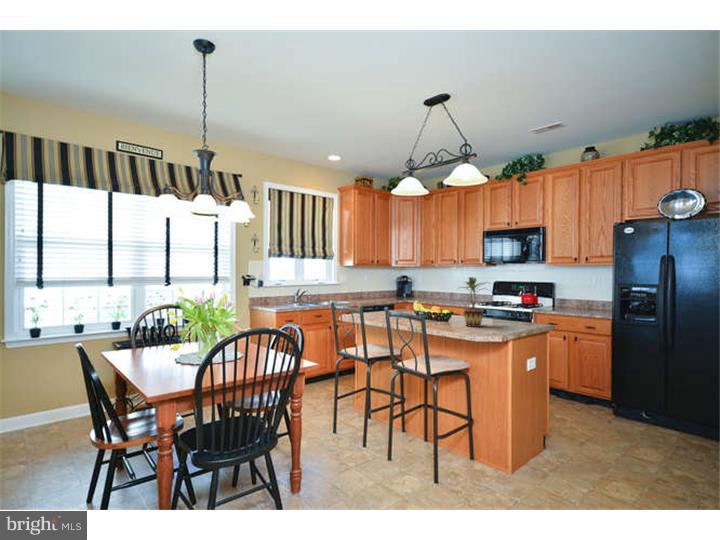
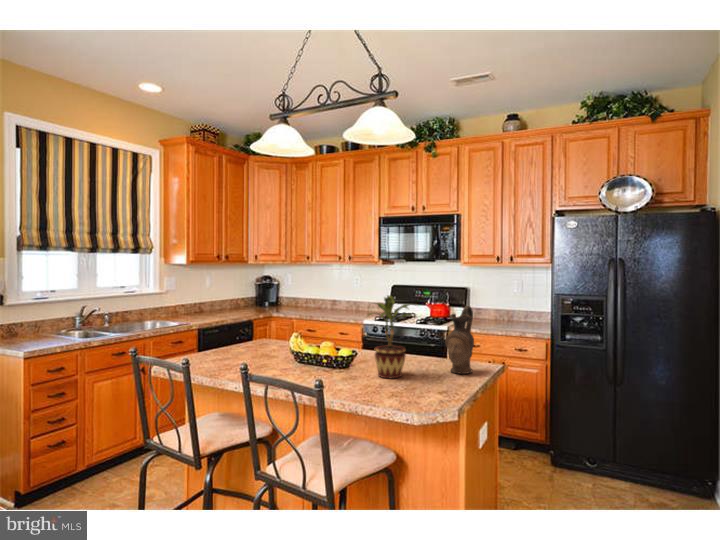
ceramic pitcher: none [511,285,532,327] -> present [445,306,474,374]

